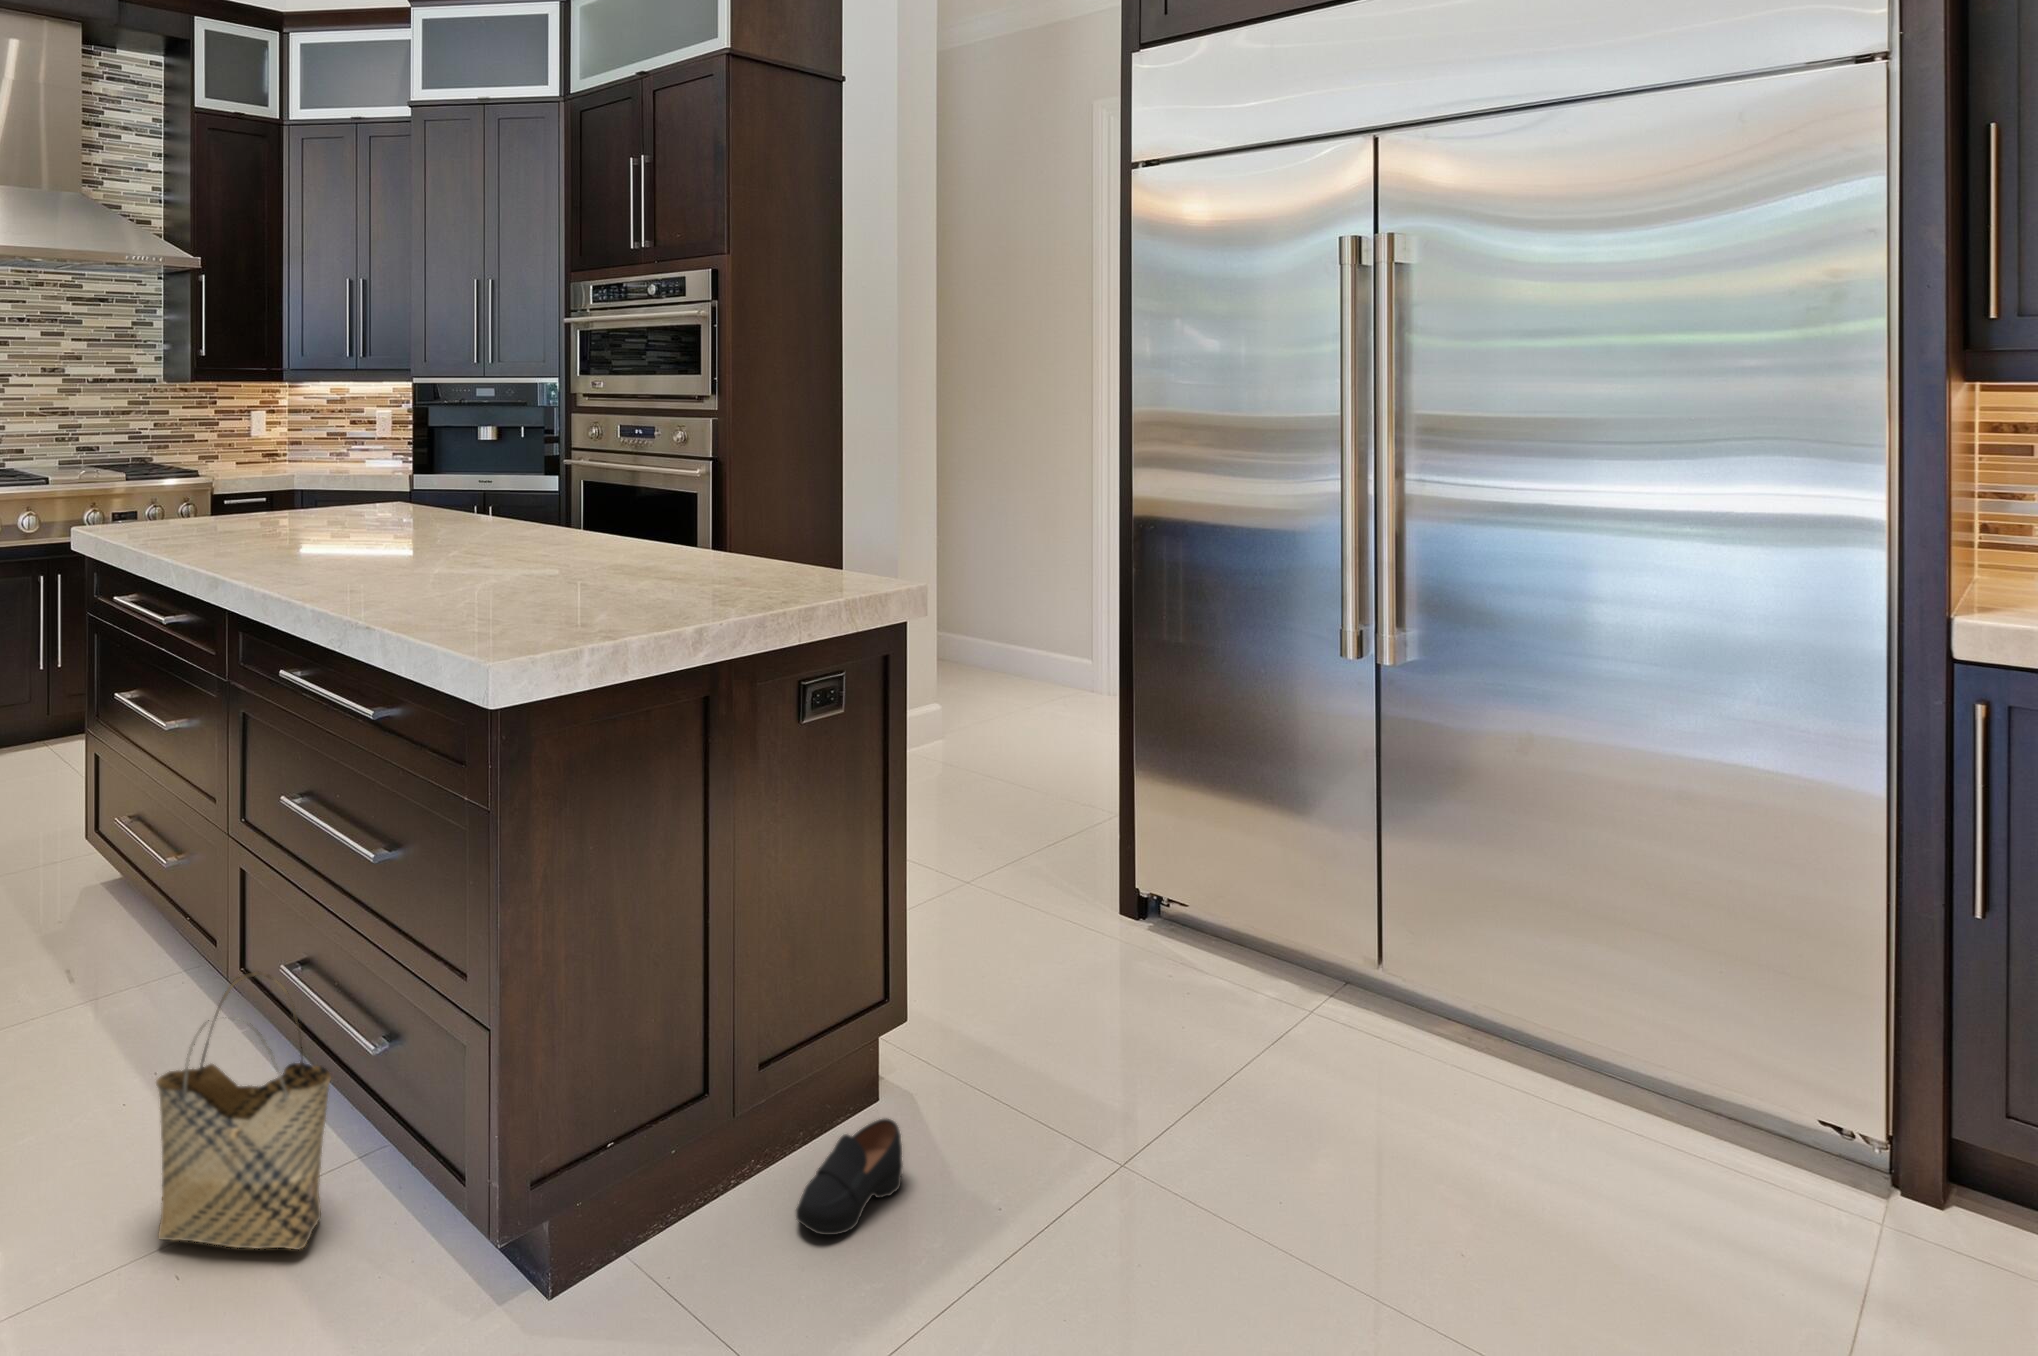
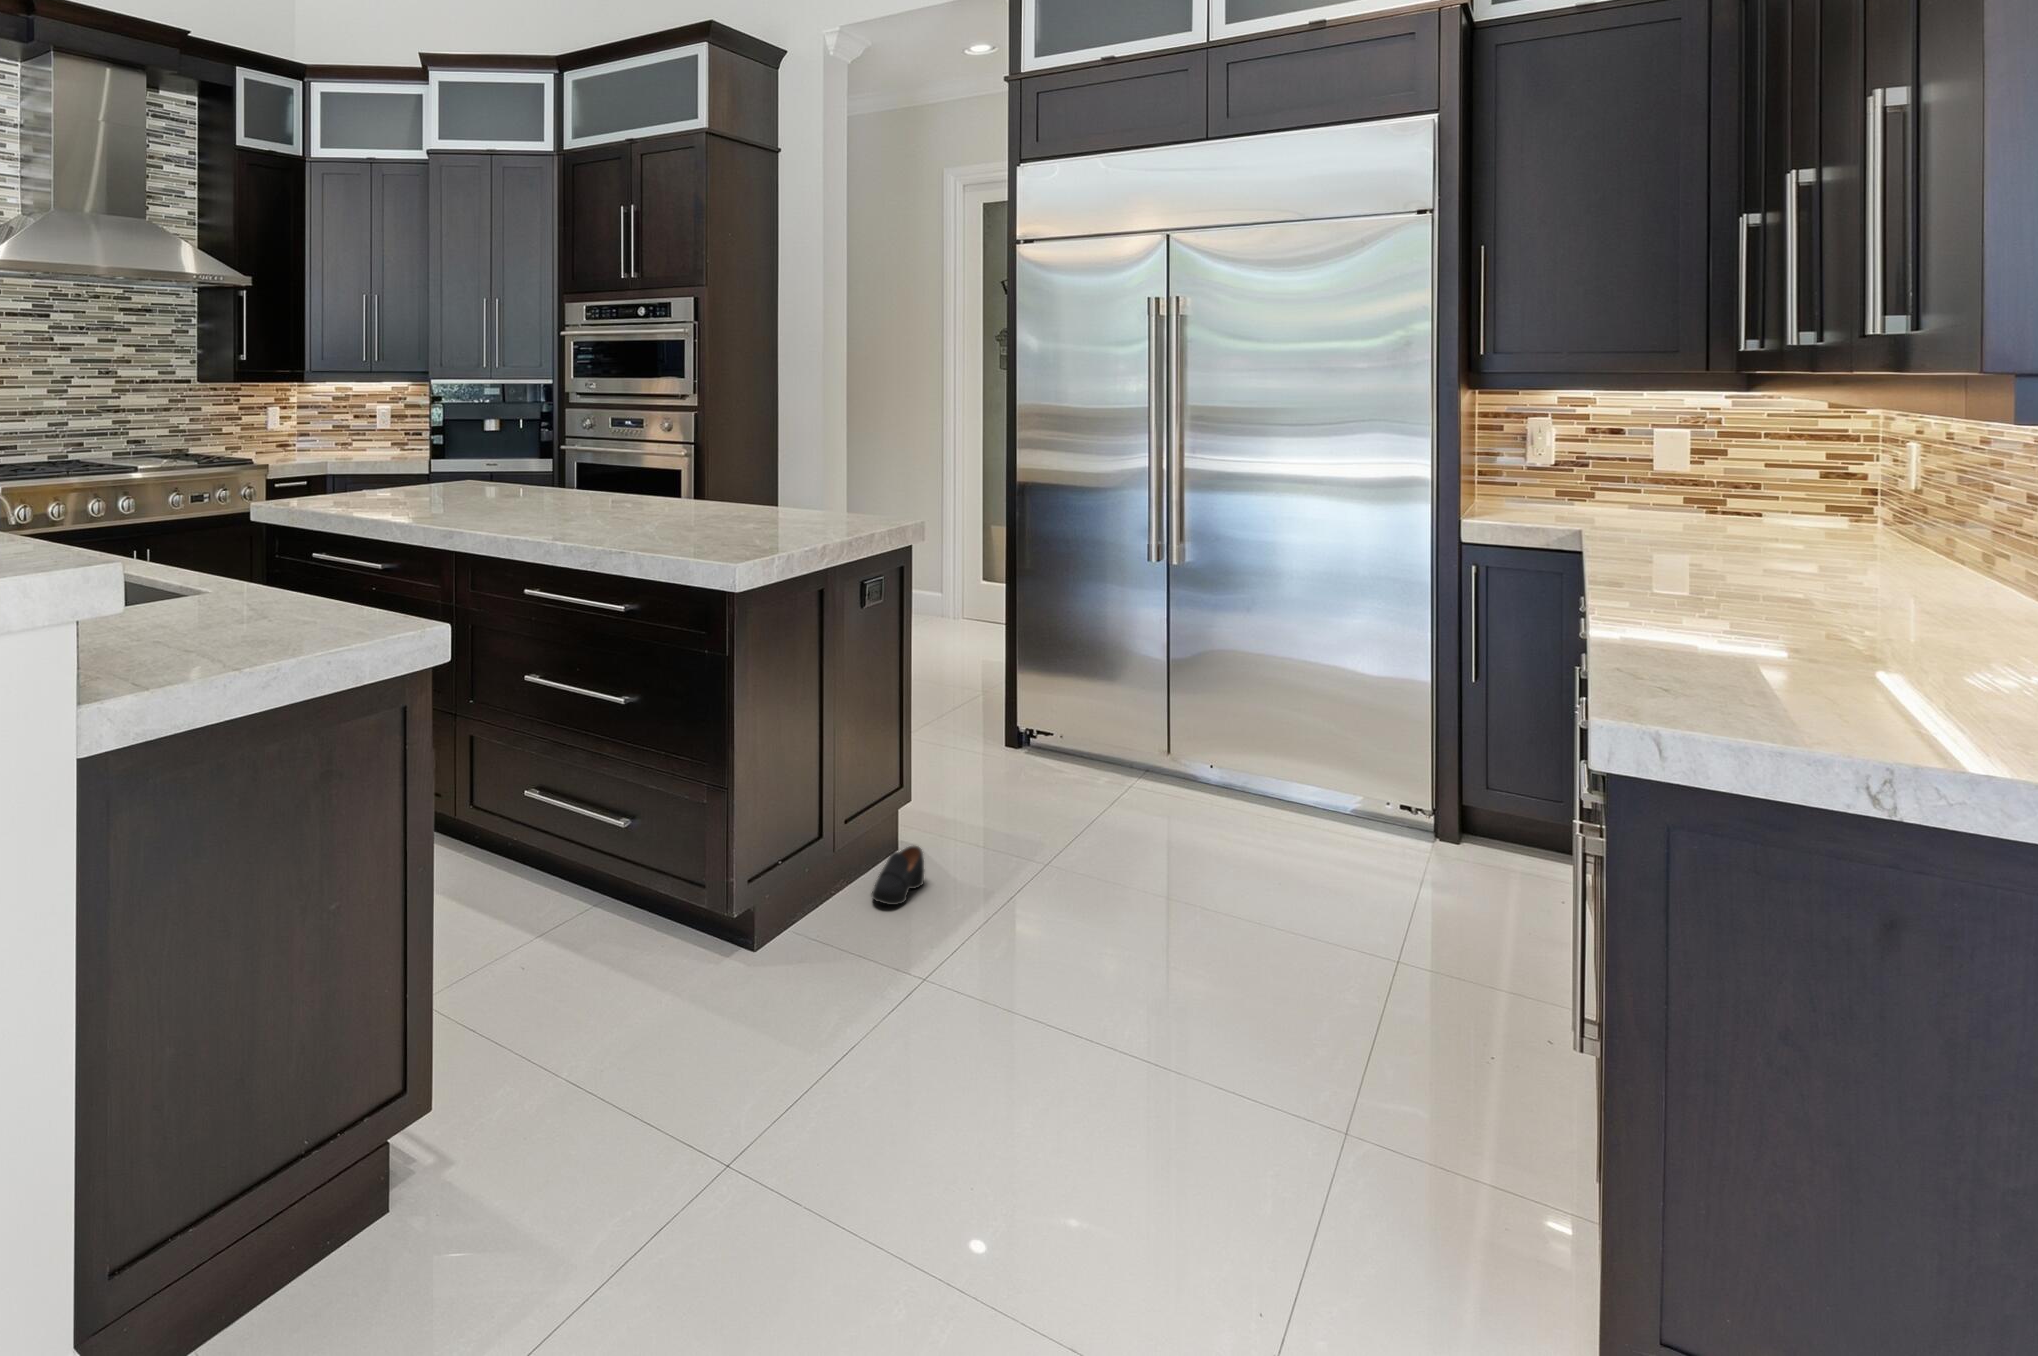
woven basket: present [156,972,331,1249] -> none [485,777,595,944]

